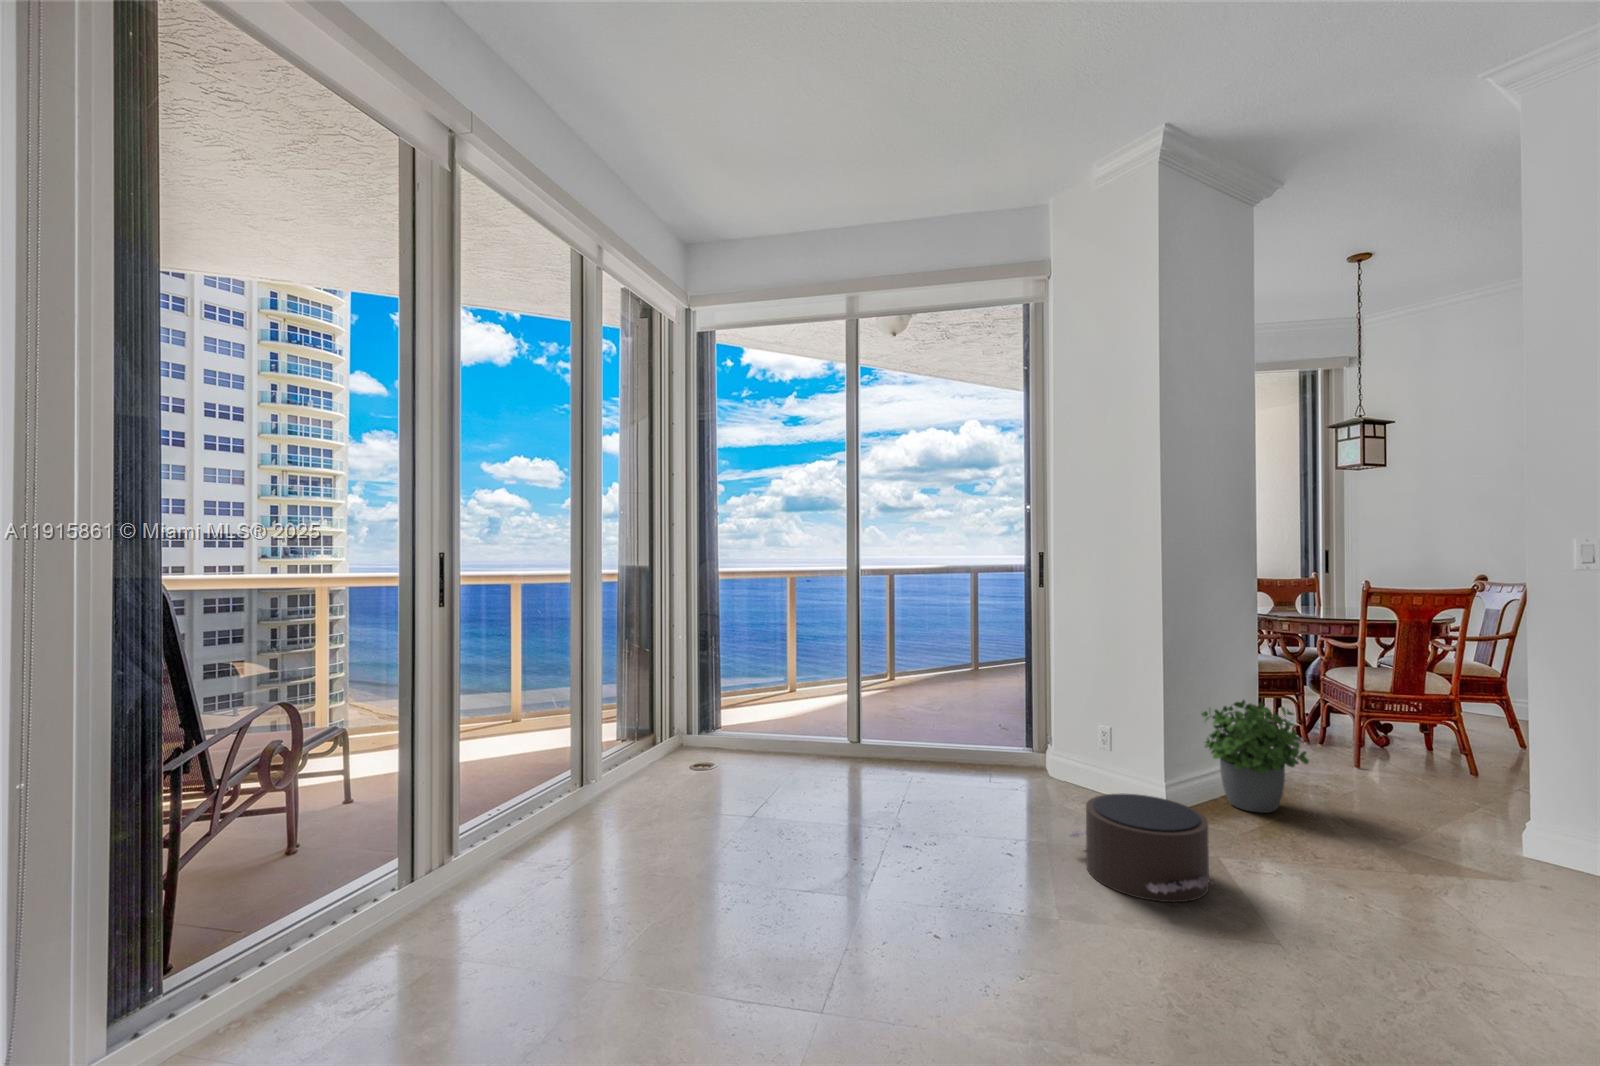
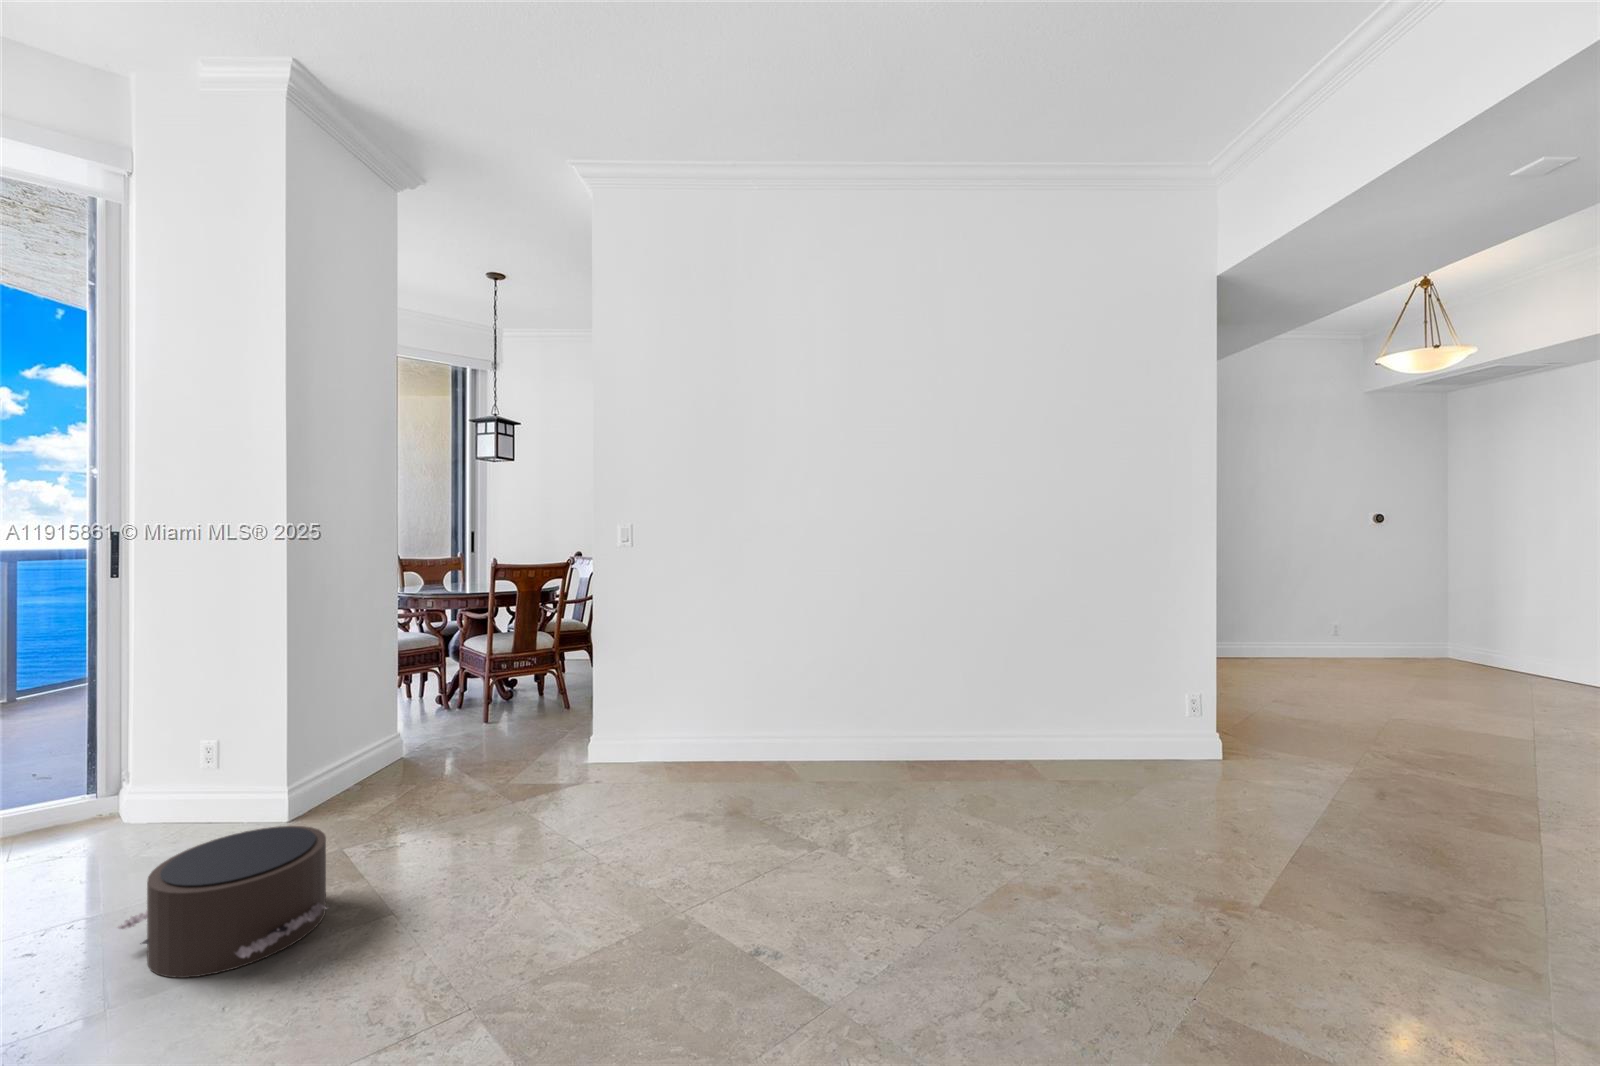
potted plant: present [1201,700,1309,813] -> none [333,684,443,800]

